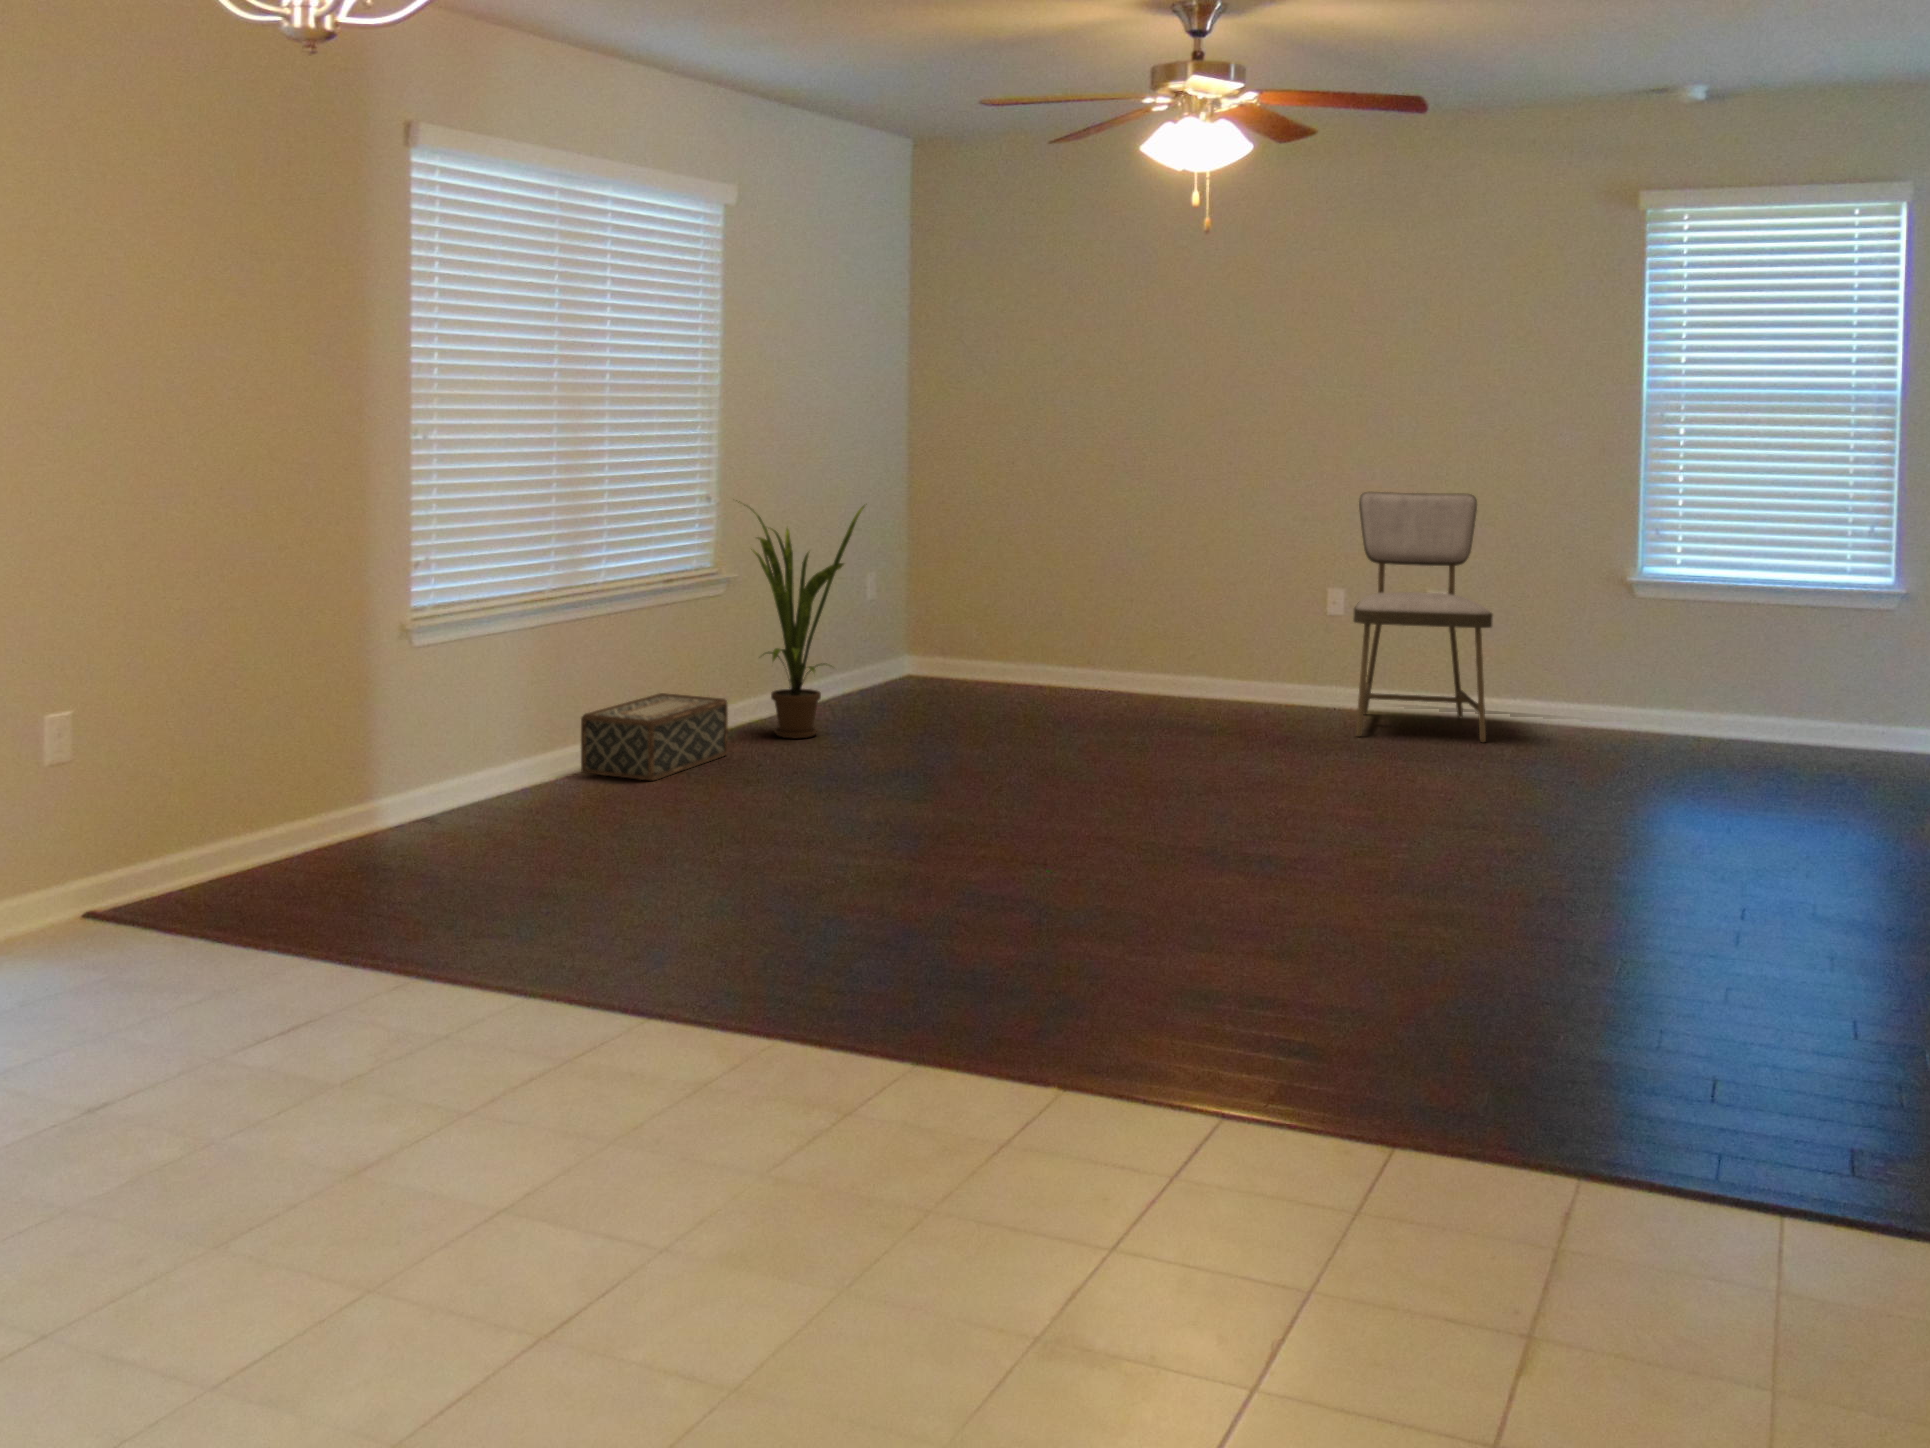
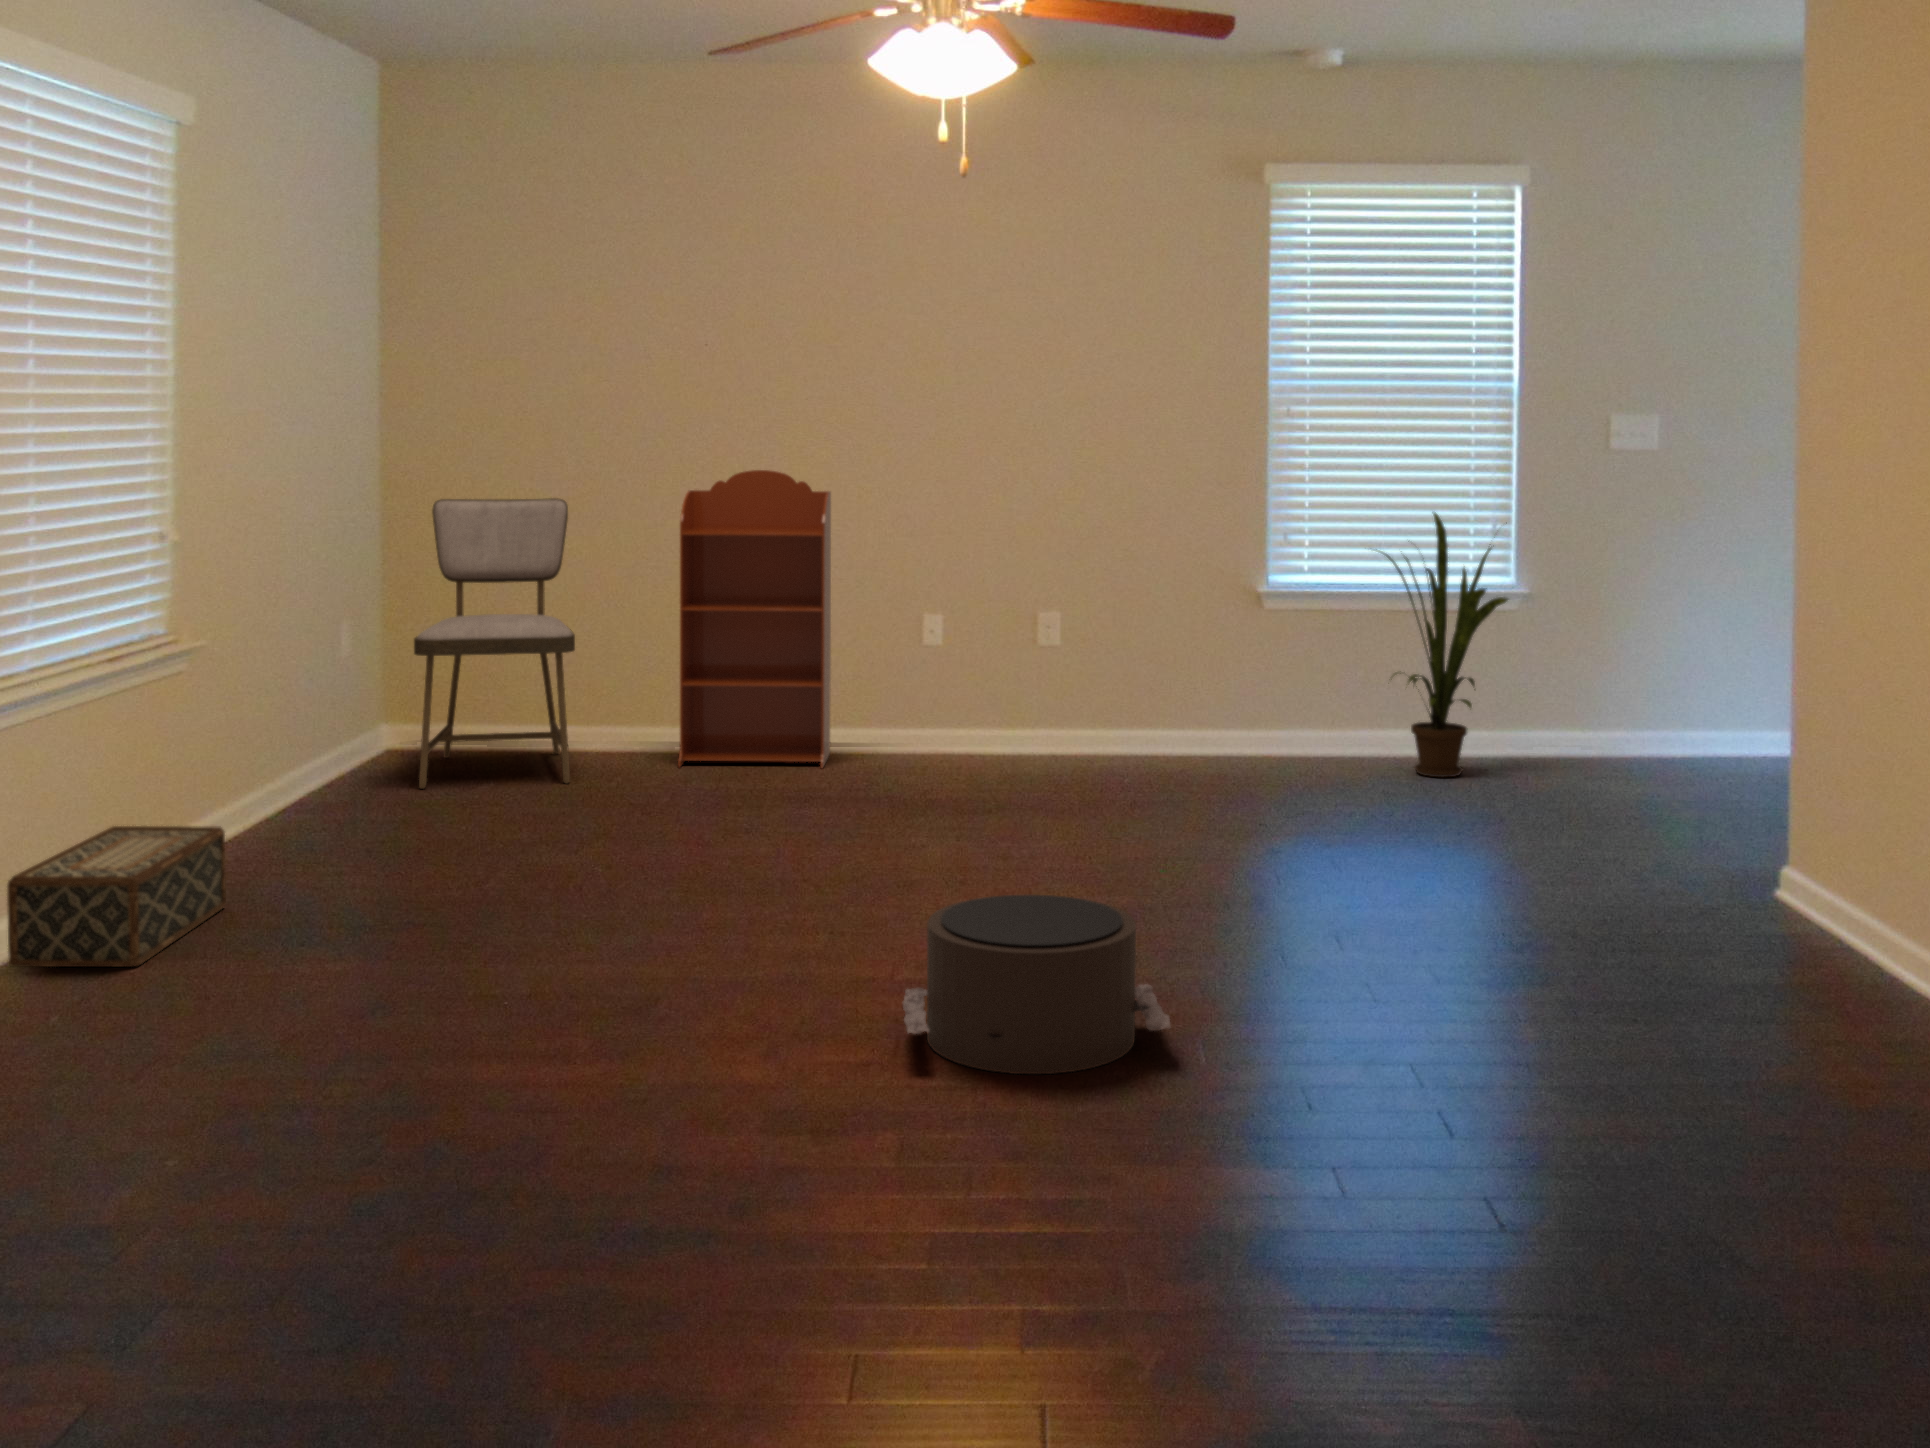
bookcase: none [1109,461,1245,710] -> present [678,470,831,768]
dining chair: present [1353,492,1493,742] -> present [414,498,575,789]
house plant: present [739,501,865,738] -> present [1376,512,1508,777]
pouf: none [1086,780,1294,905] -> present [903,895,1171,1074]

